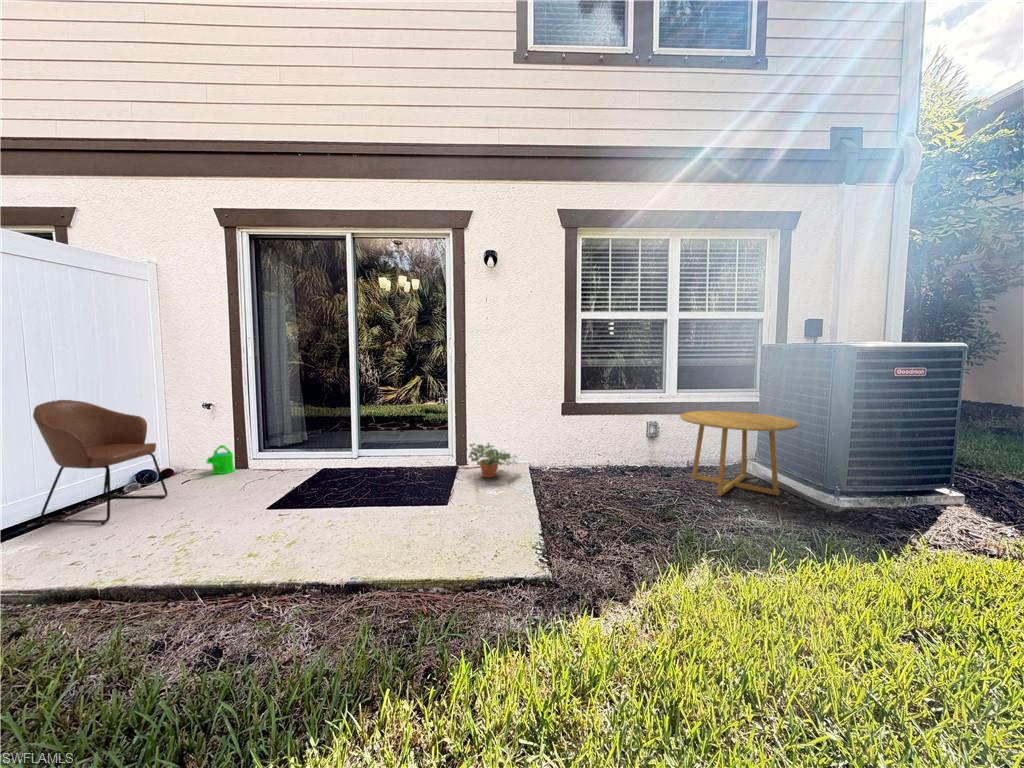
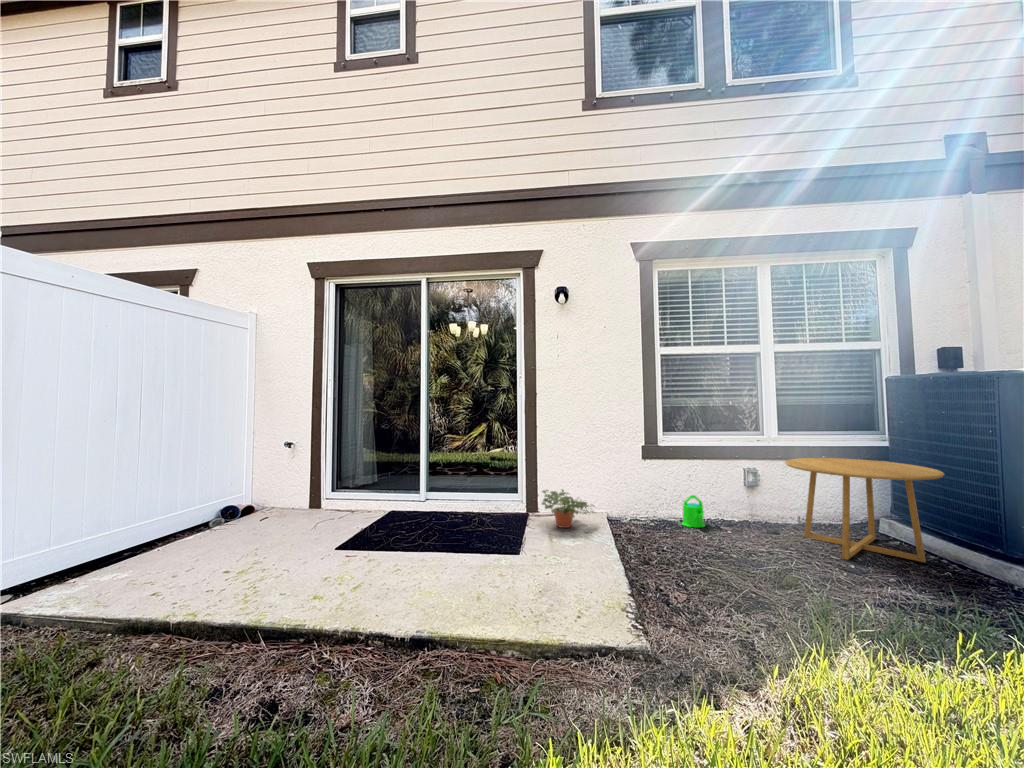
chair: present [33,400,167,524] -> none [132,436,245,558]
watering can: present [207,445,235,474] -> present [682,495,705,528]

